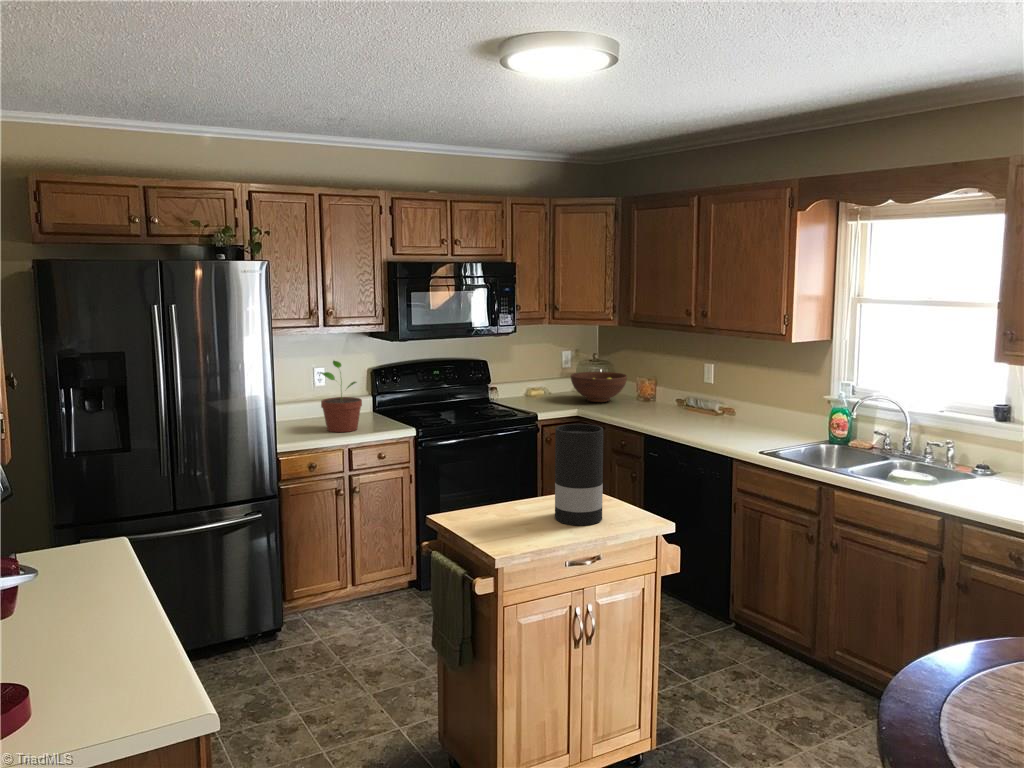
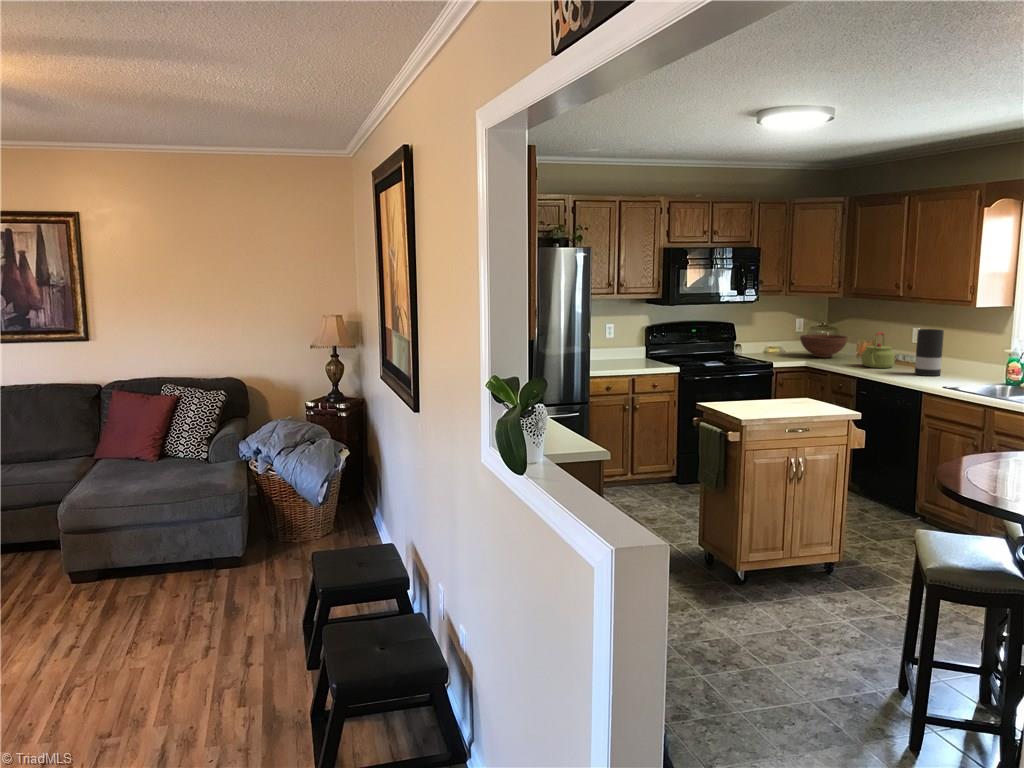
potted plant: present [321,361,362,432] -> none [615,317,643,367]
kettle: none [648,371,687,418] -> present [862,332,895,368]
vase: present [555,424,603,525] -> present [915,329,944,376]

